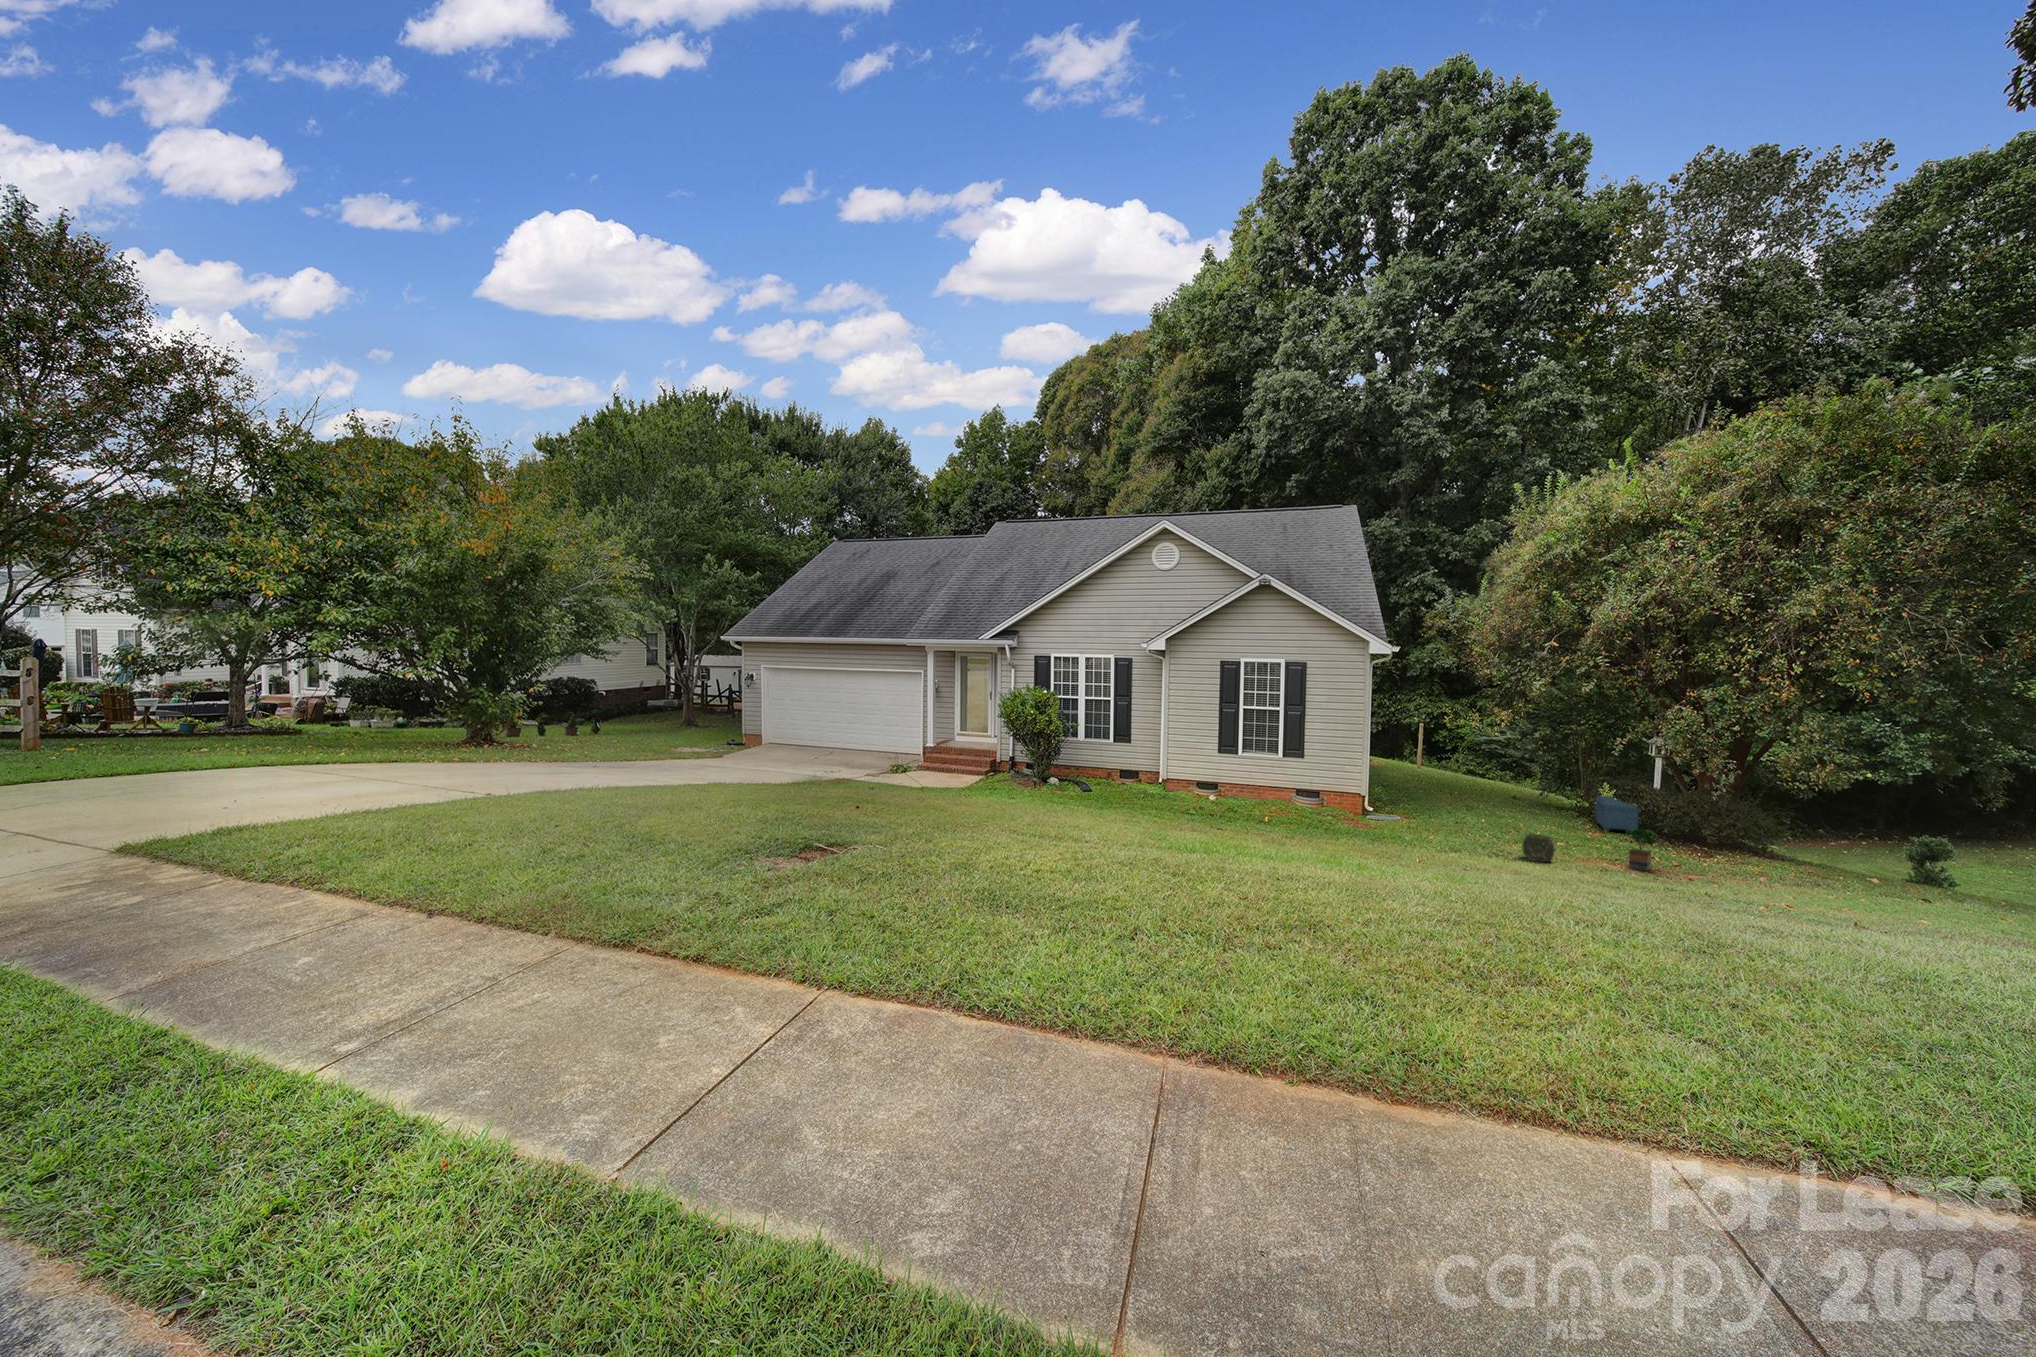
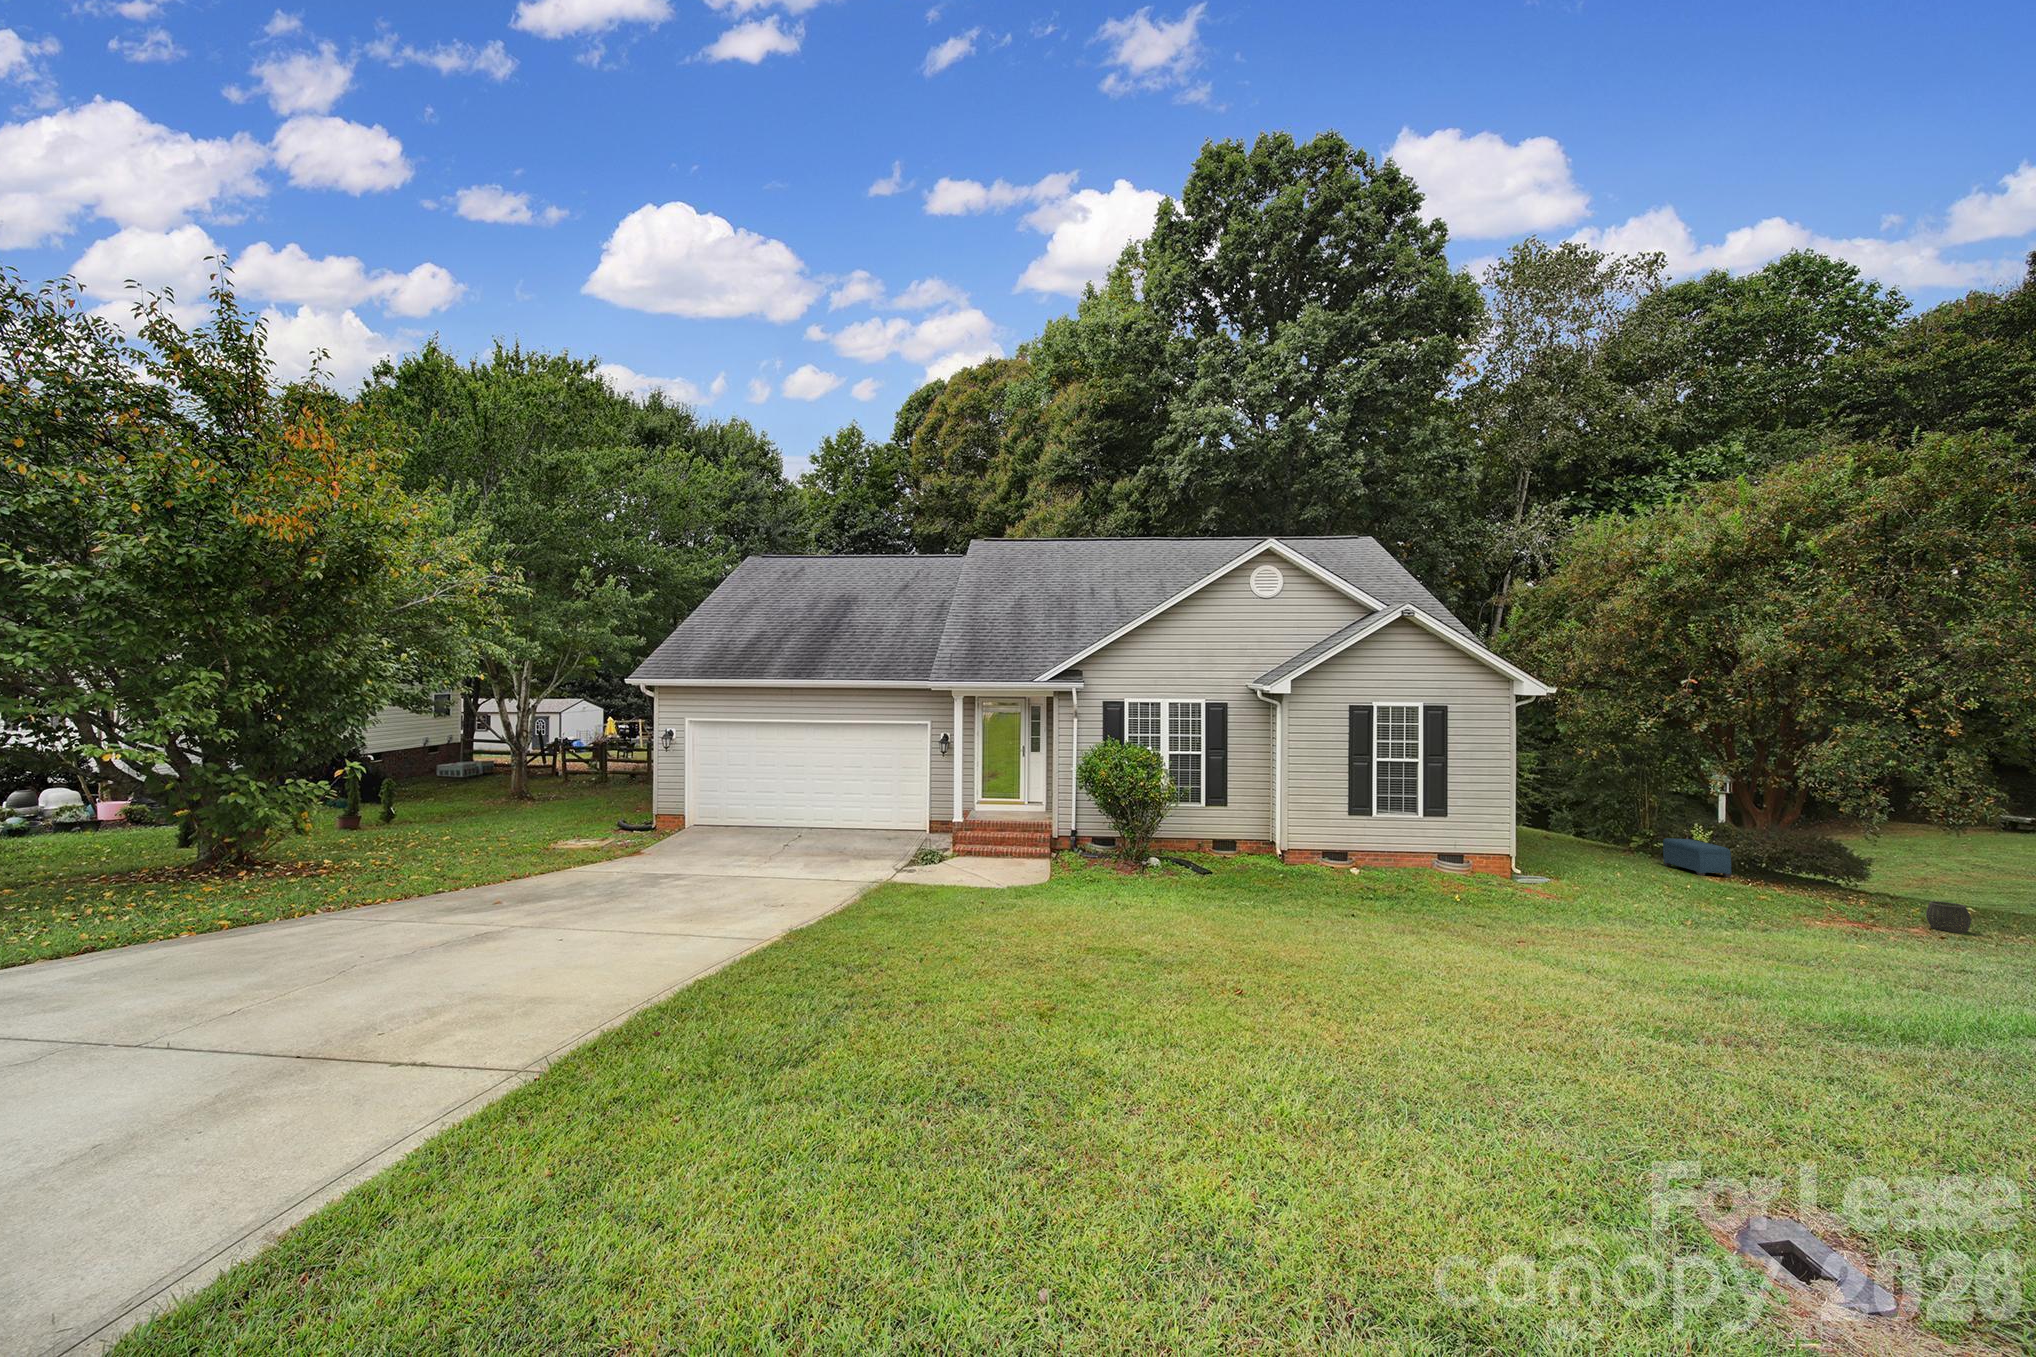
potted tree: present [1626,828,1657,870] -> none [1840,877,1884,922]
woven basket: present [1522,834,1555,862] -> present [1926,901,1971,933]

